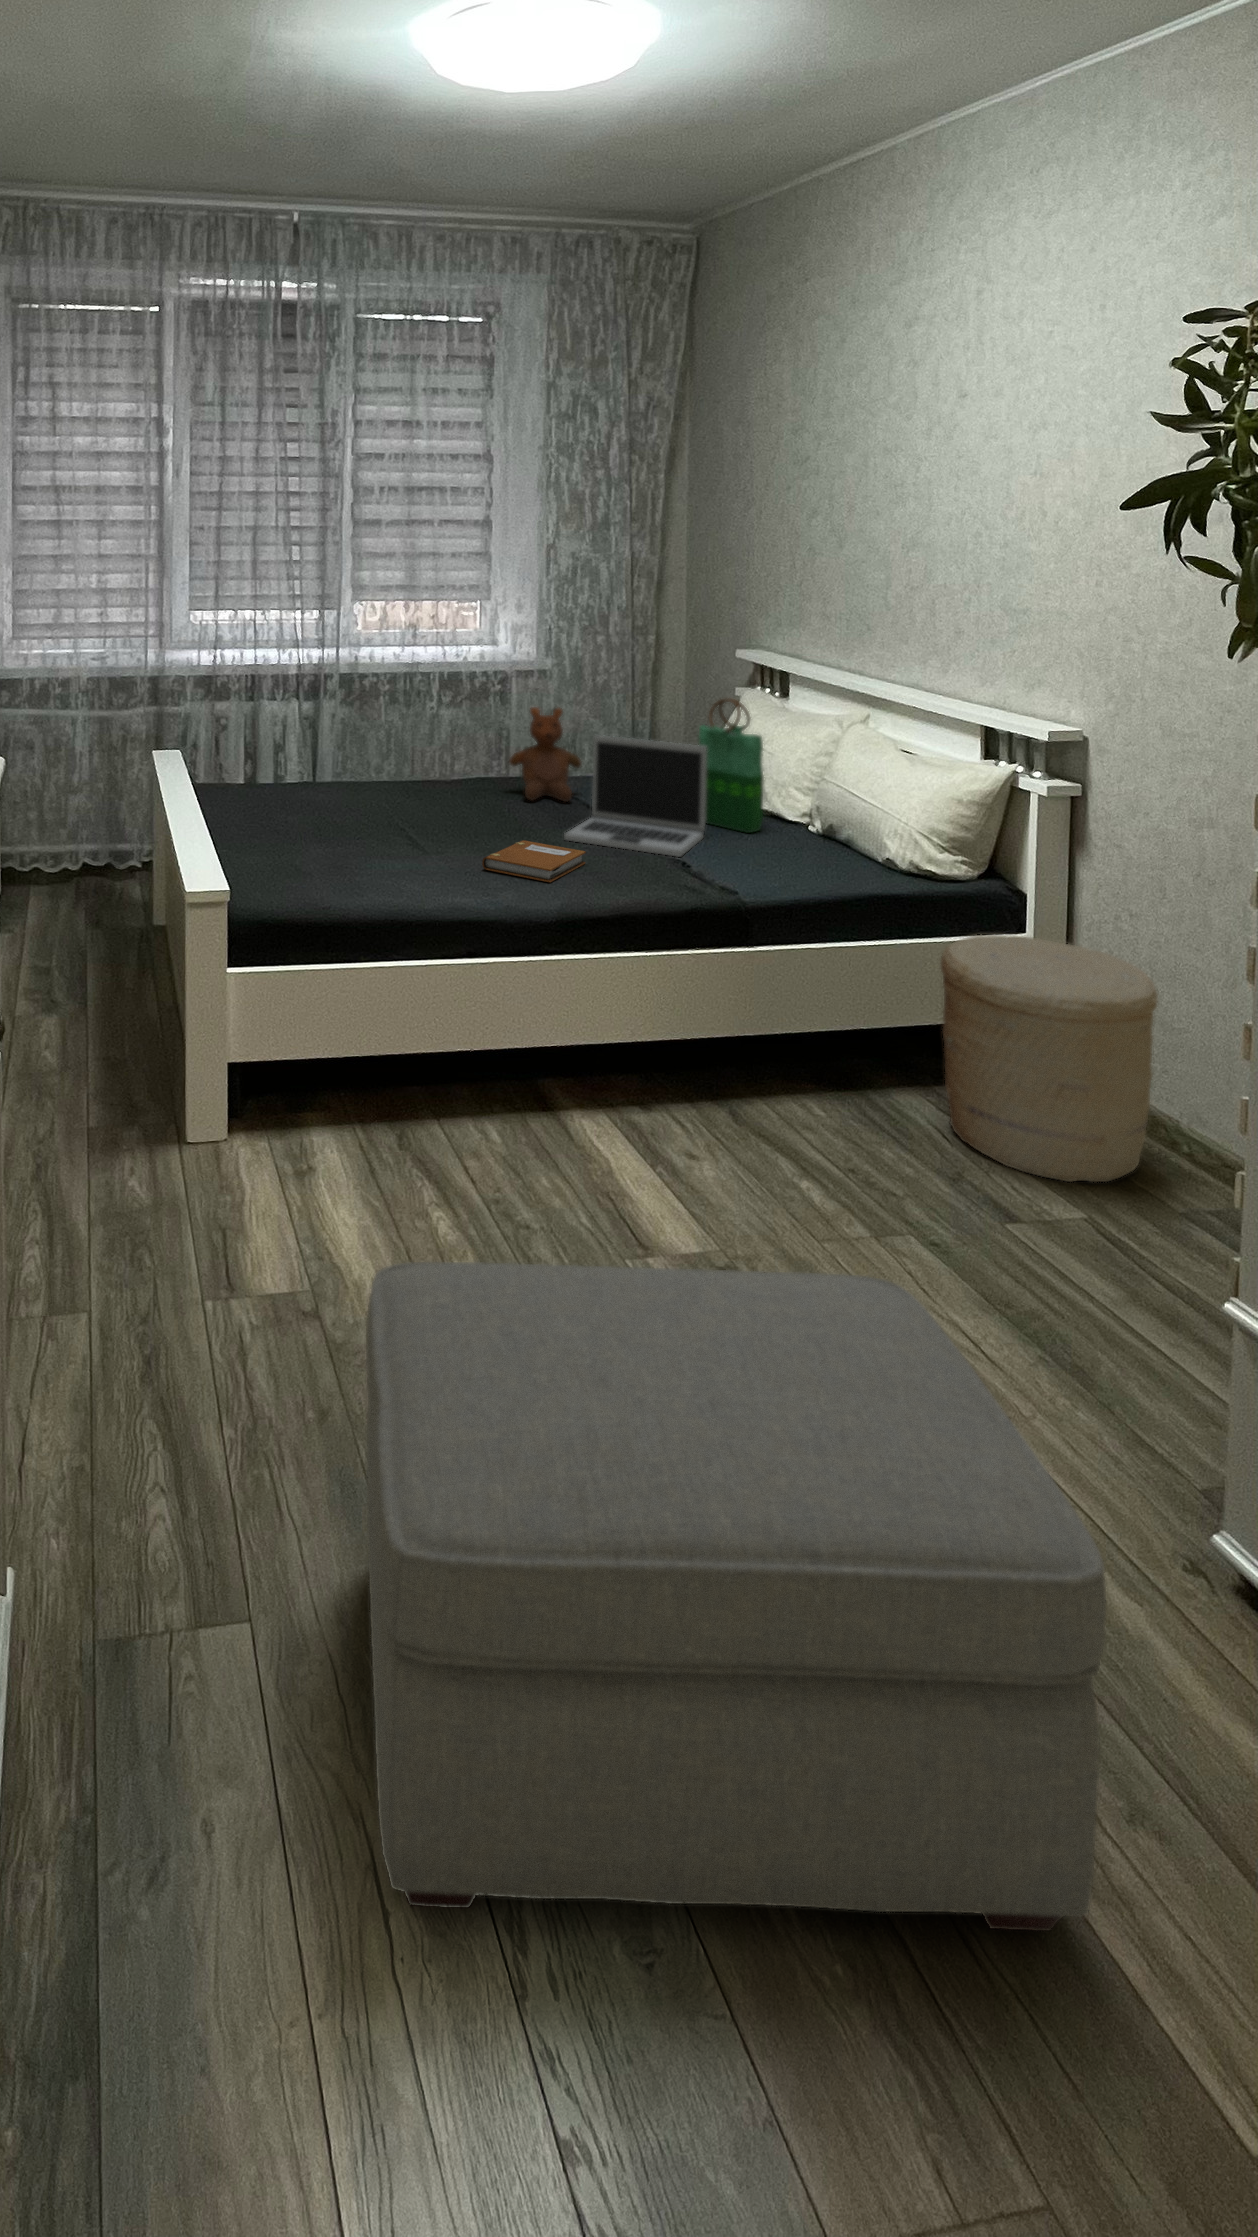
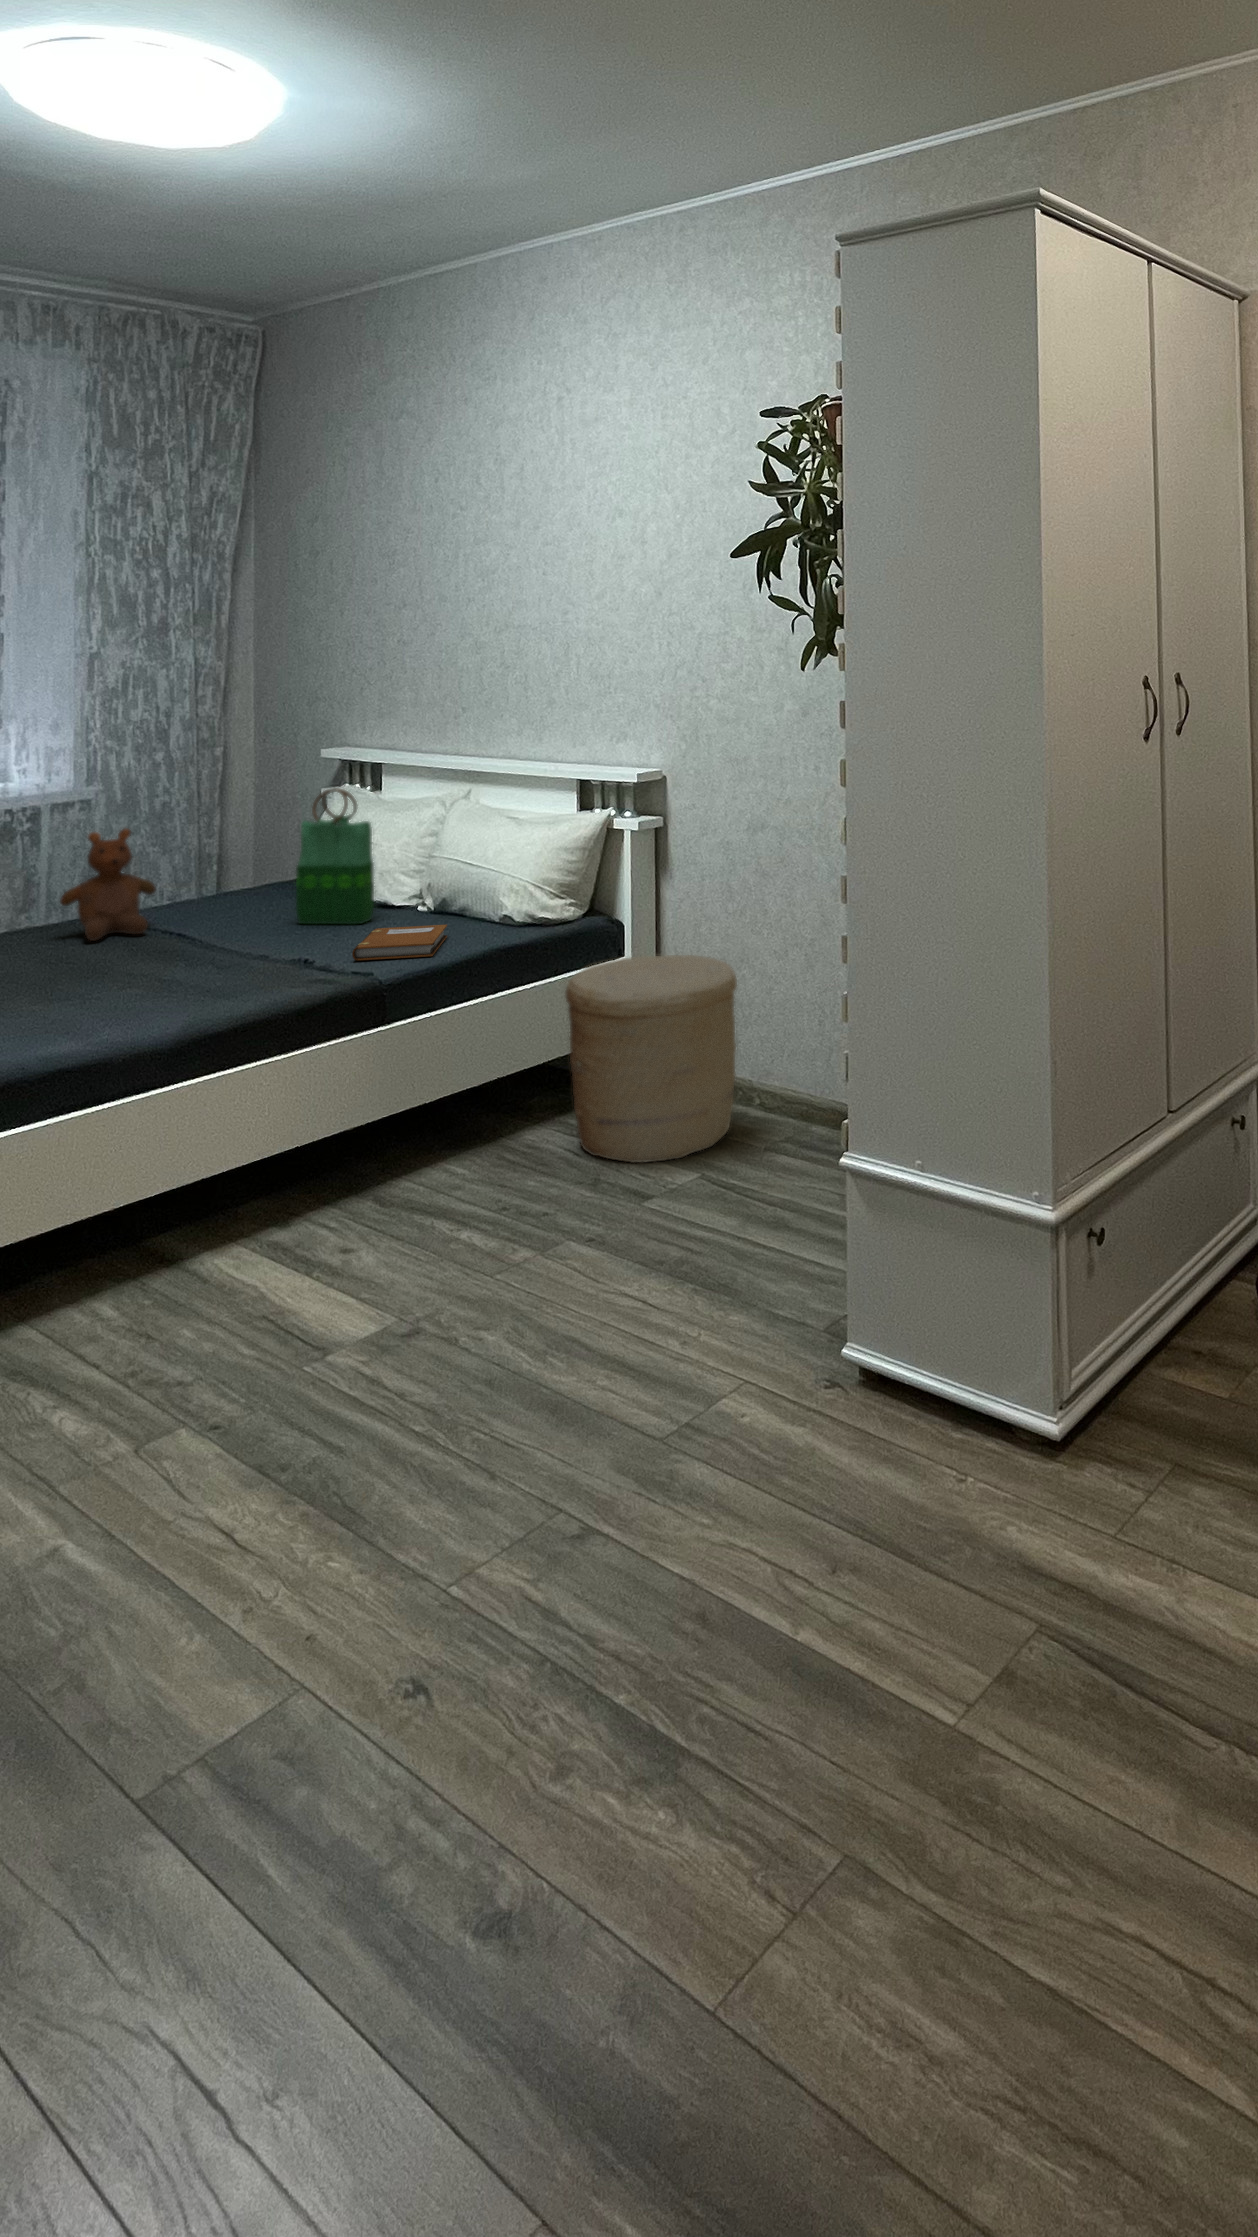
laptop: present [564,735,707,857] -> none [154,840,316,970]
notebook: present [482,840,586,882] -> present [352,925,447,960]
ottoman: present [366,1262,1106,1931] -> none [83,1231,828,2056]

